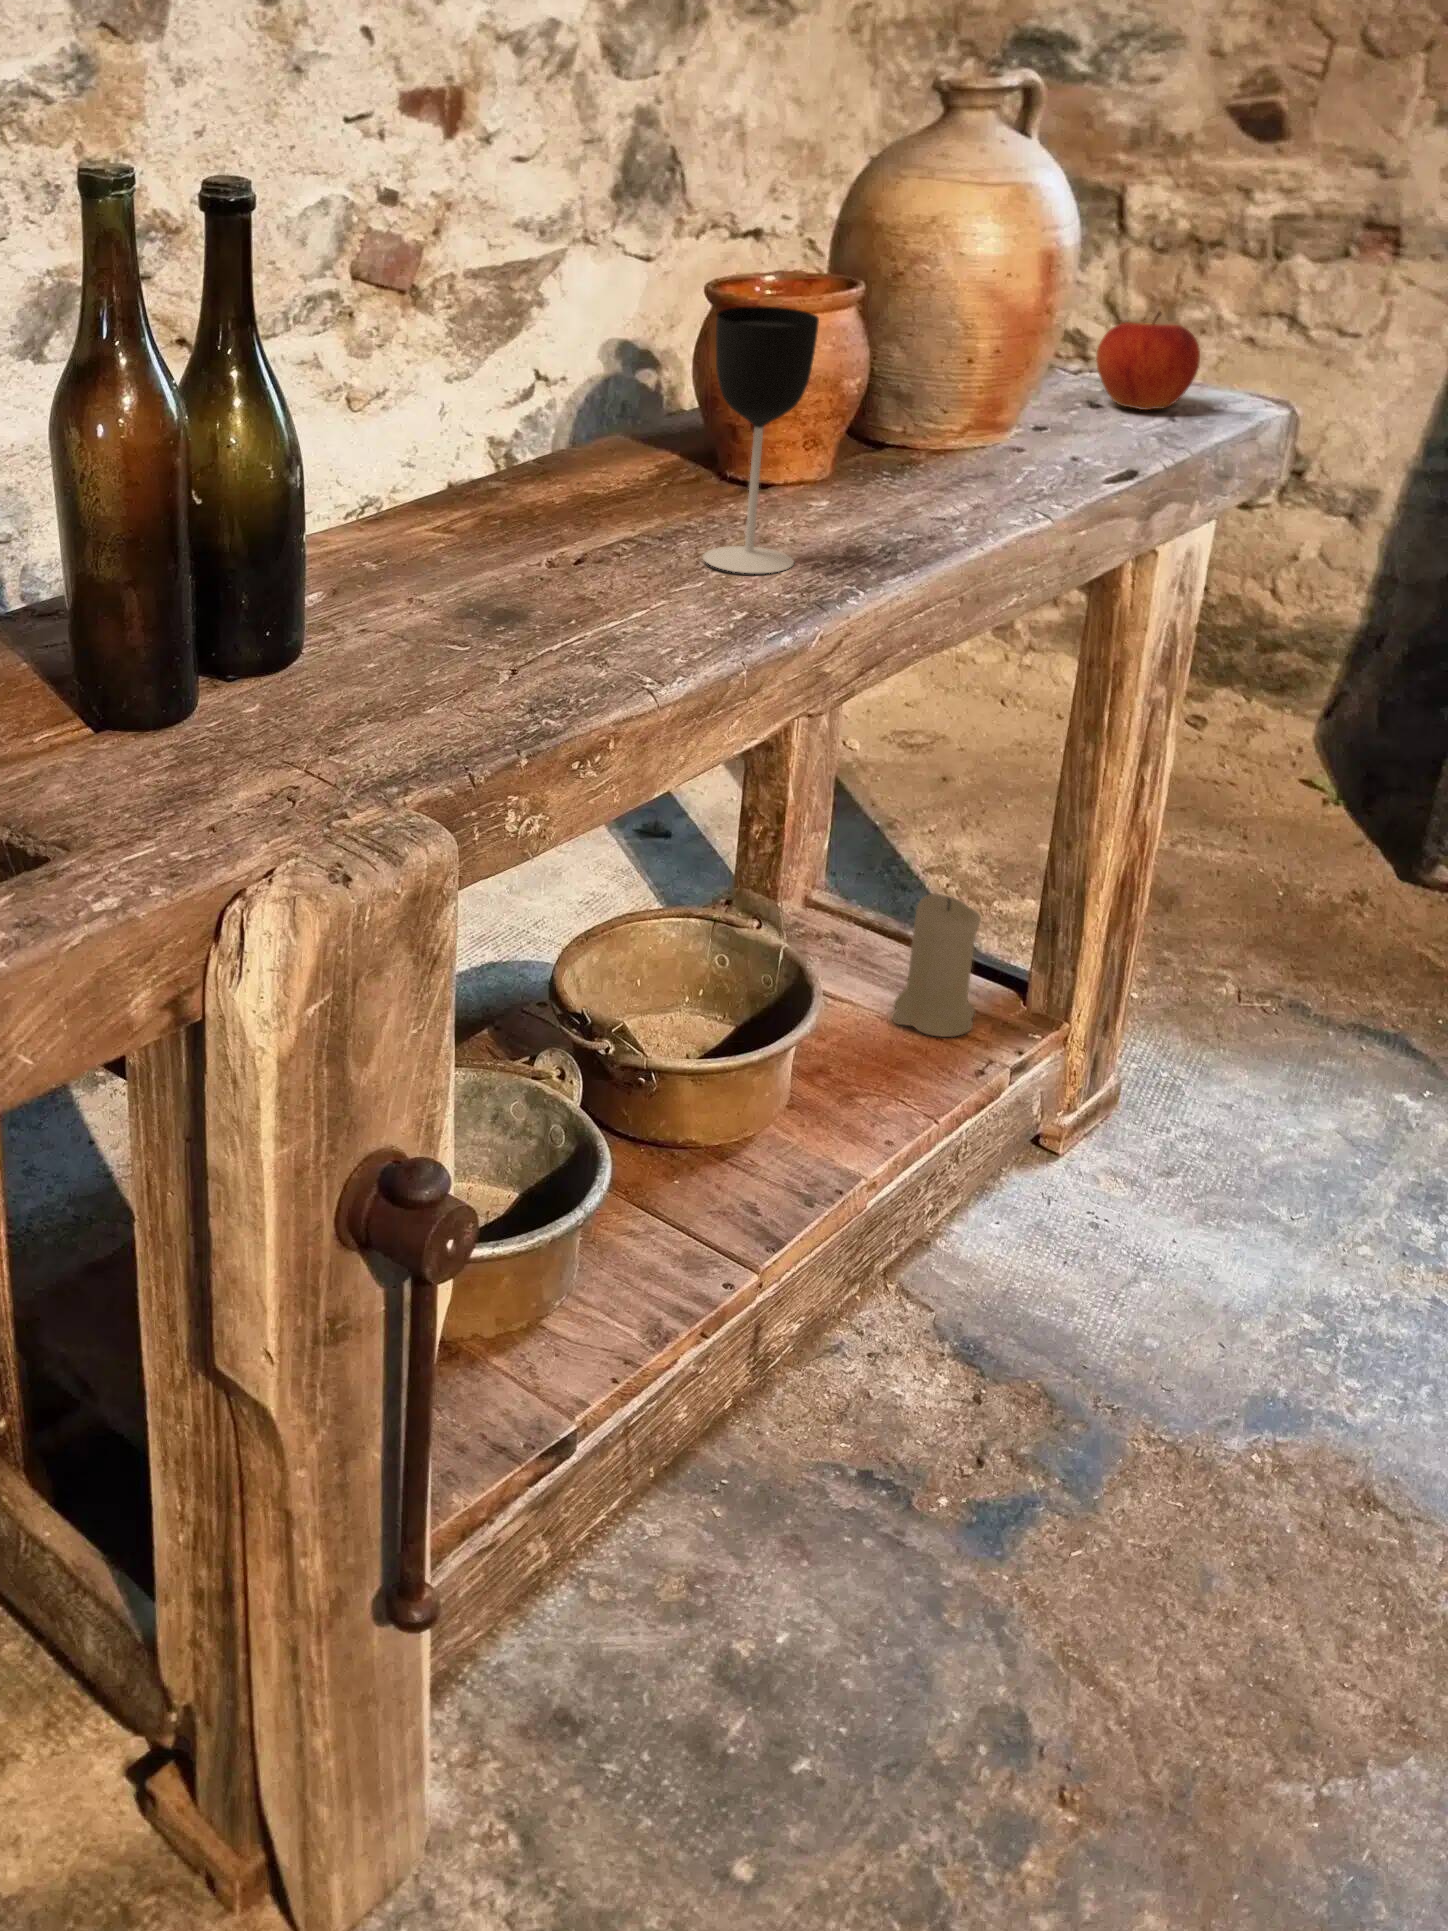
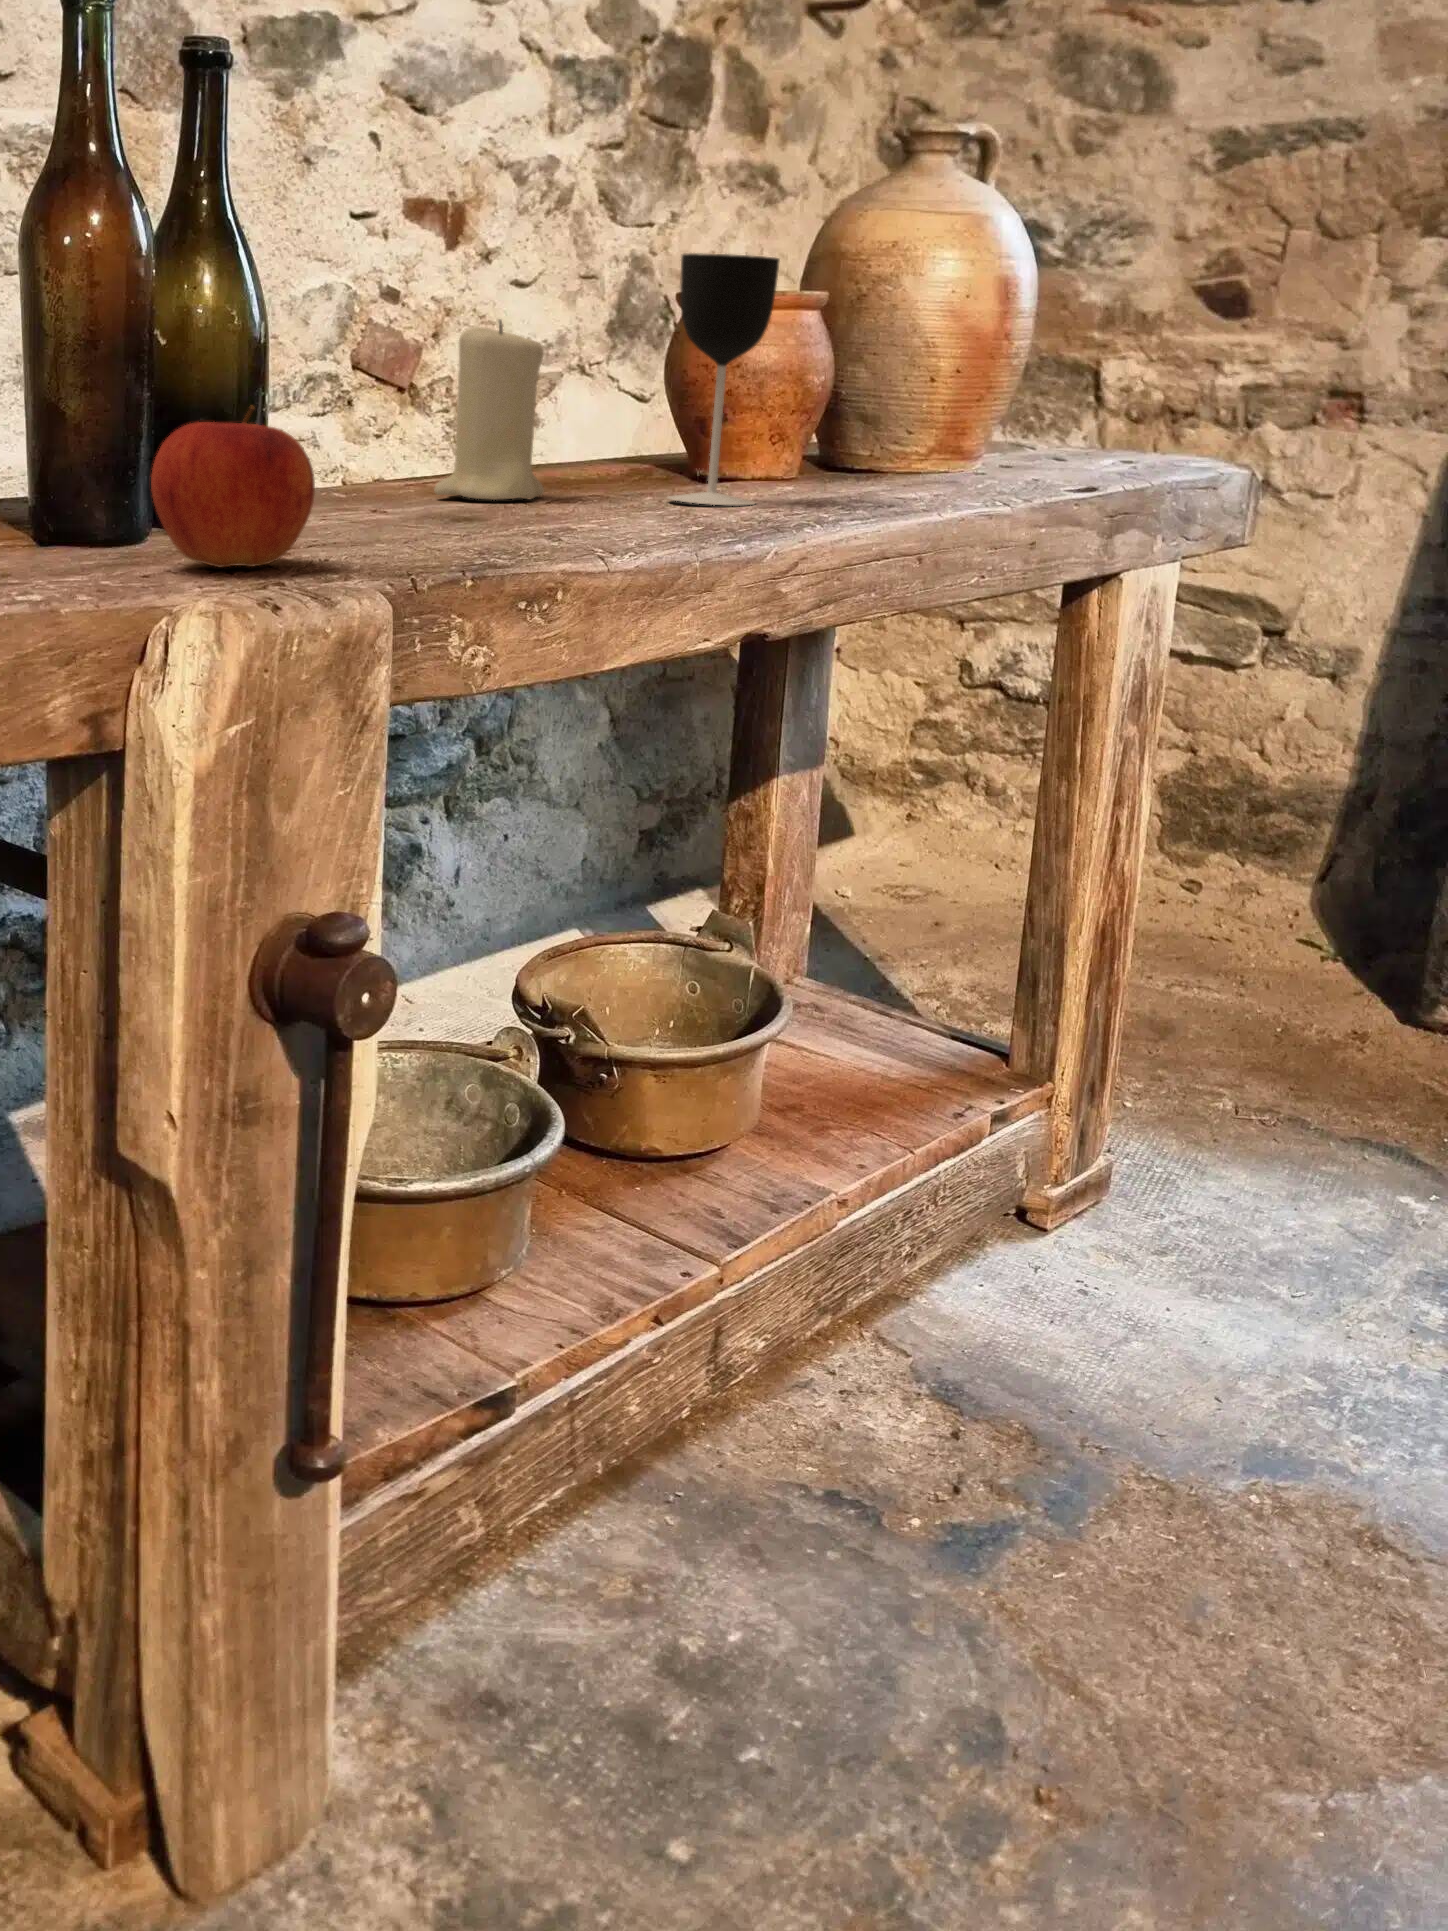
apple: present [1096,311,1200,410] -> present [151,406,315,567]
candle: present [891,894,981,1037] -> present [434,320,544,500]

